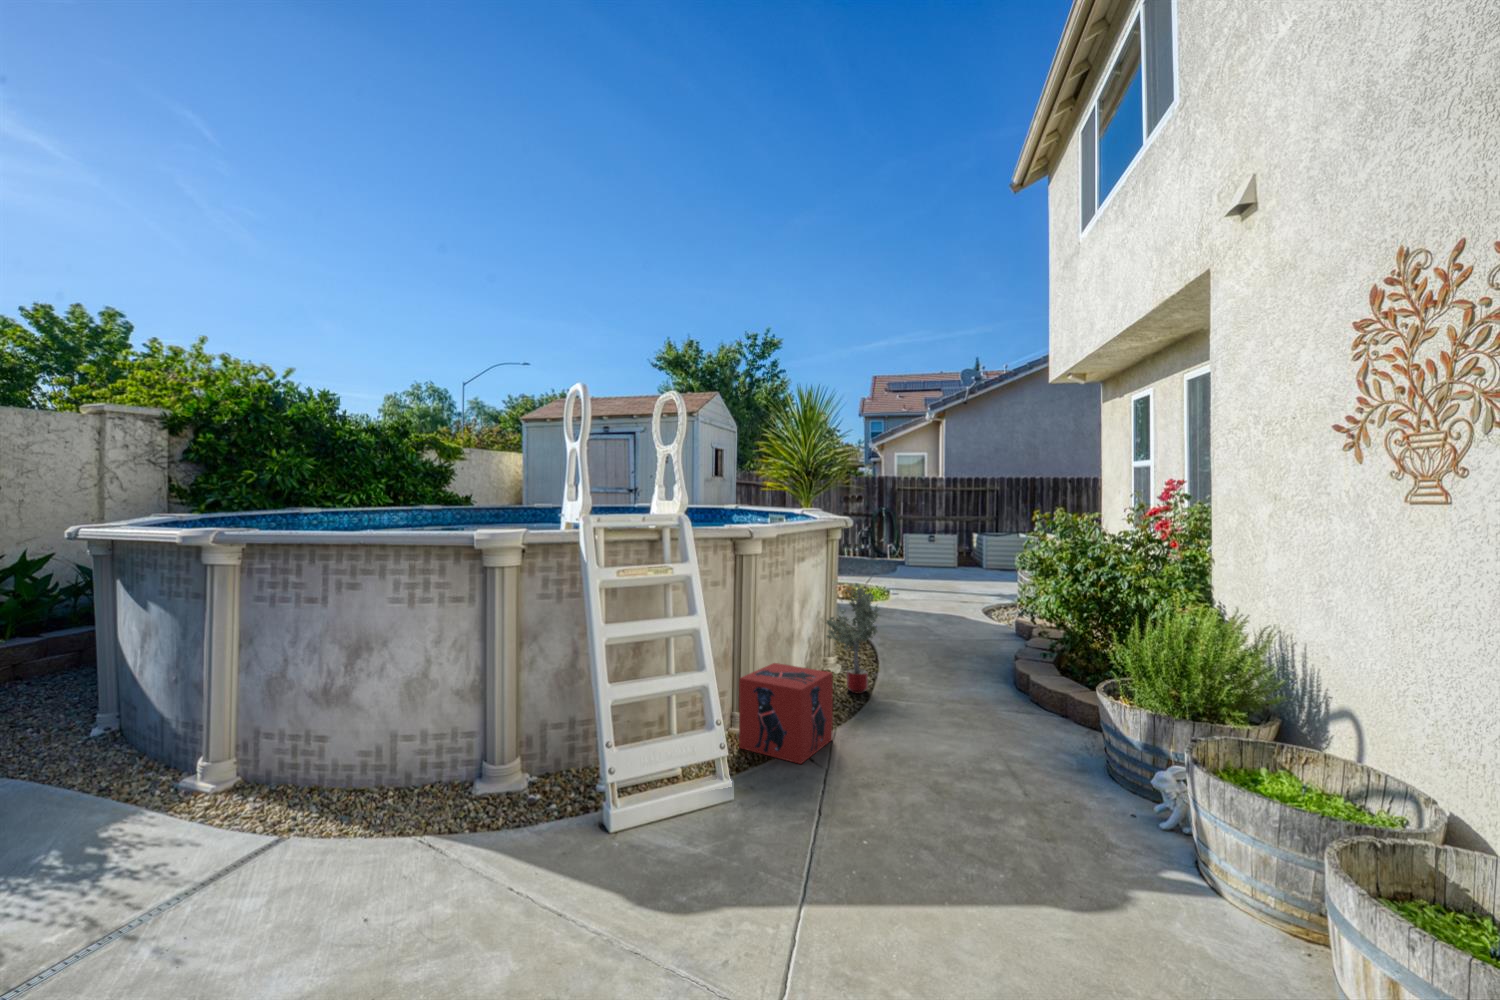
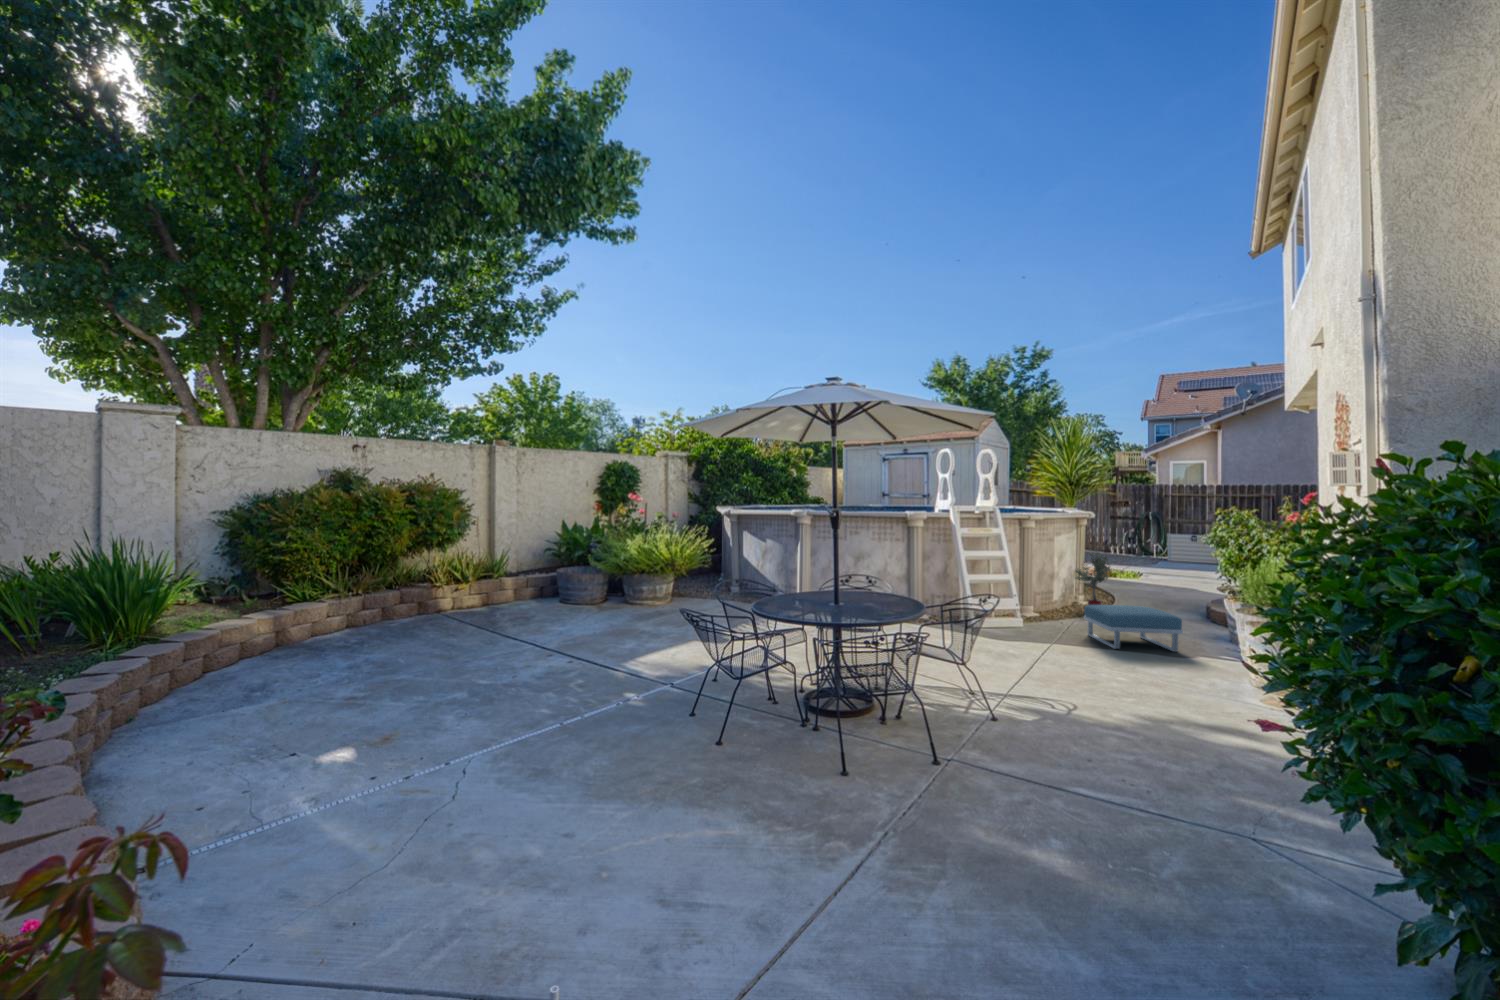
storage box: present [739,663,833,764] -> none [1023,583,1075,625]
footstool: none [859,727,1074,883] -> present [1084,605,1183,652]

